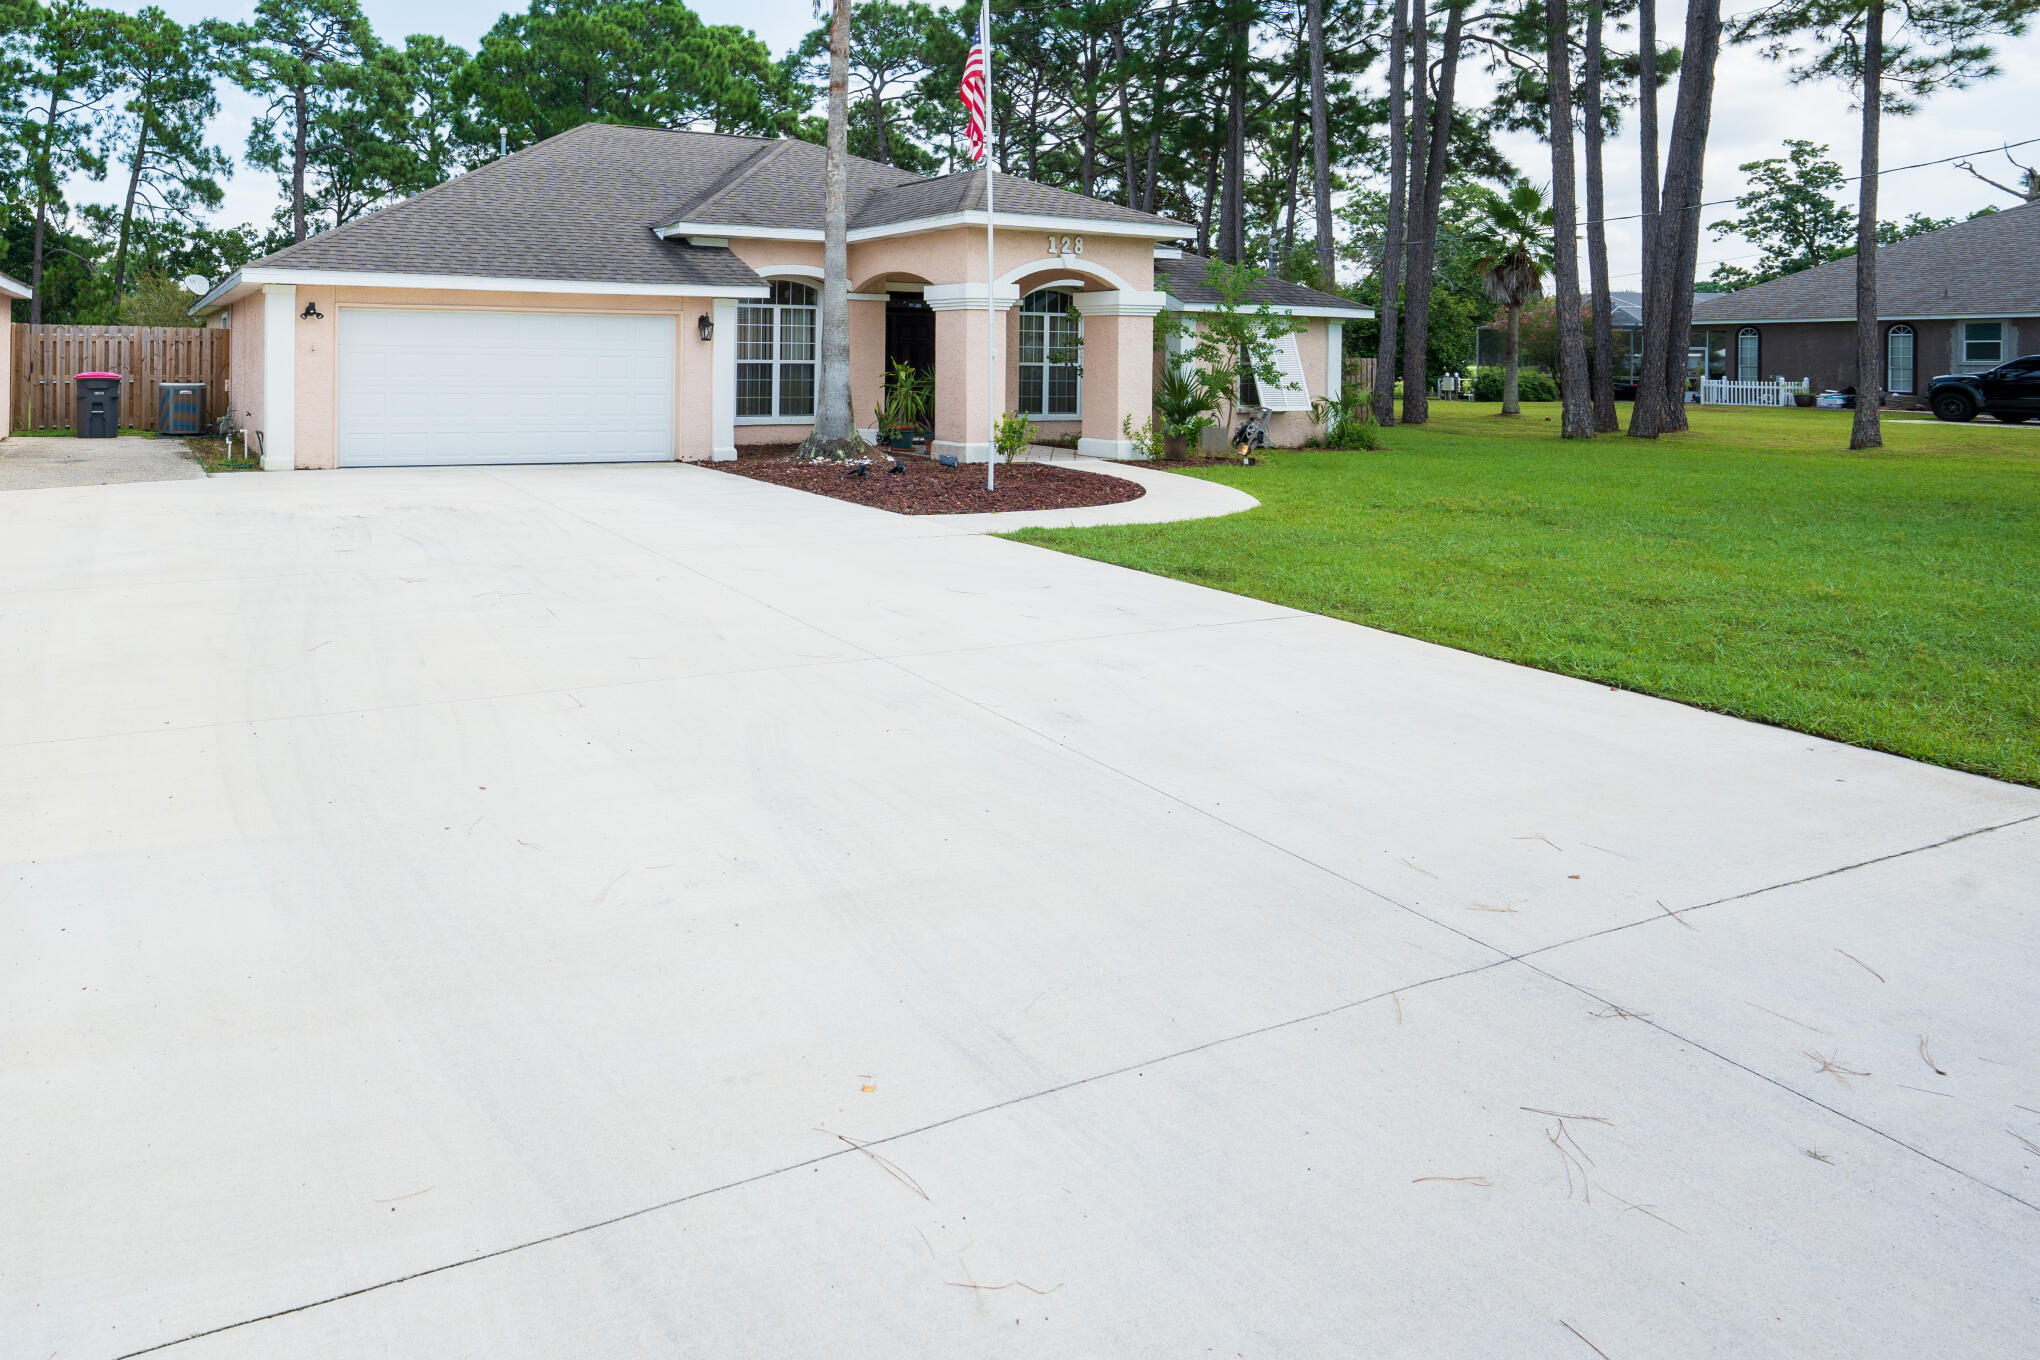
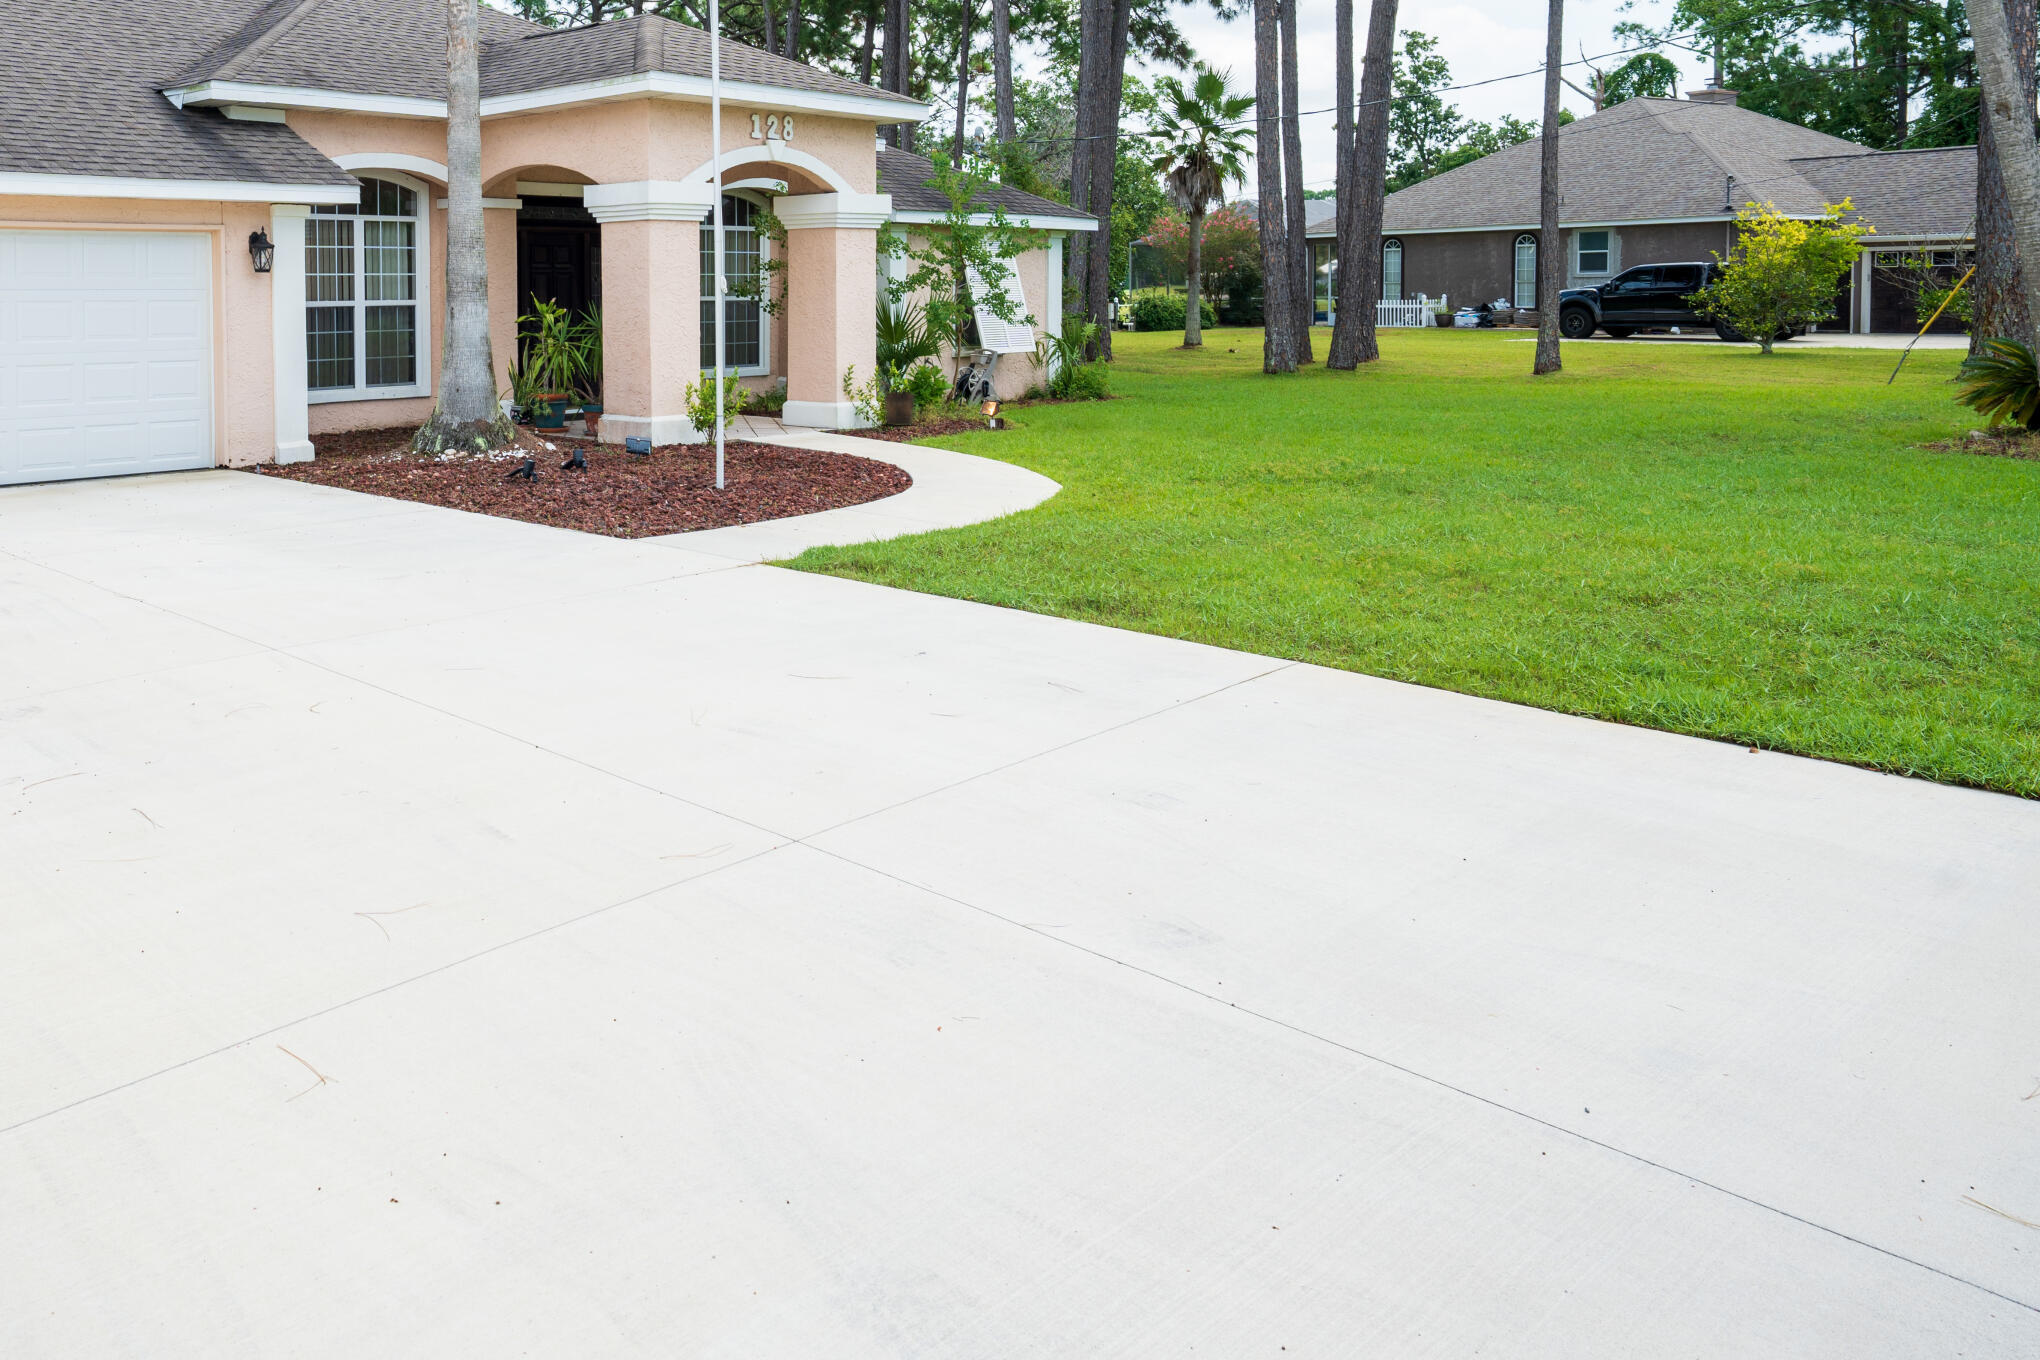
planter: present [1198,427,1231,457] -> none [922,377,961,421]

